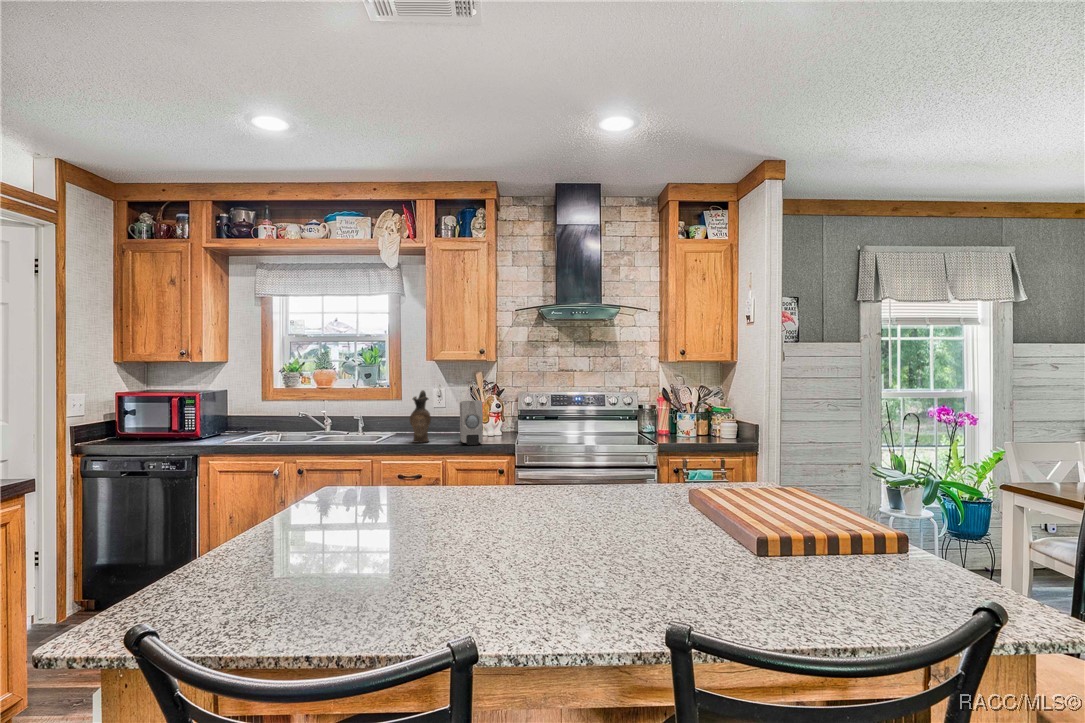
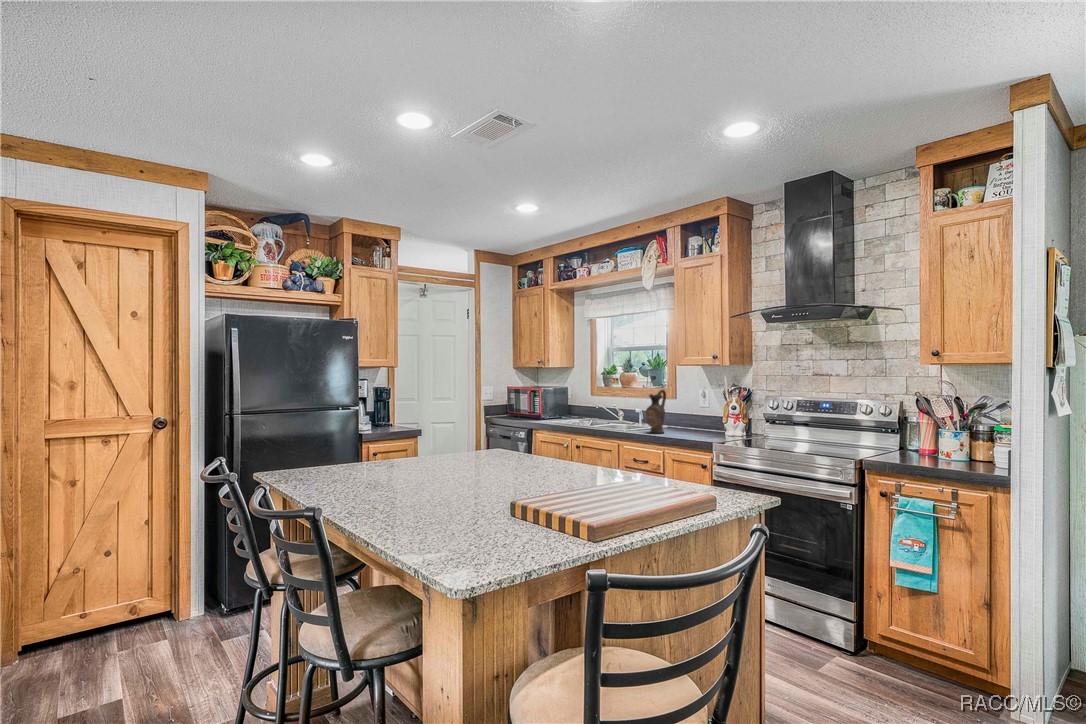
soap dispenser: present [460,400,483,445] -> none [676,399,703,439]

